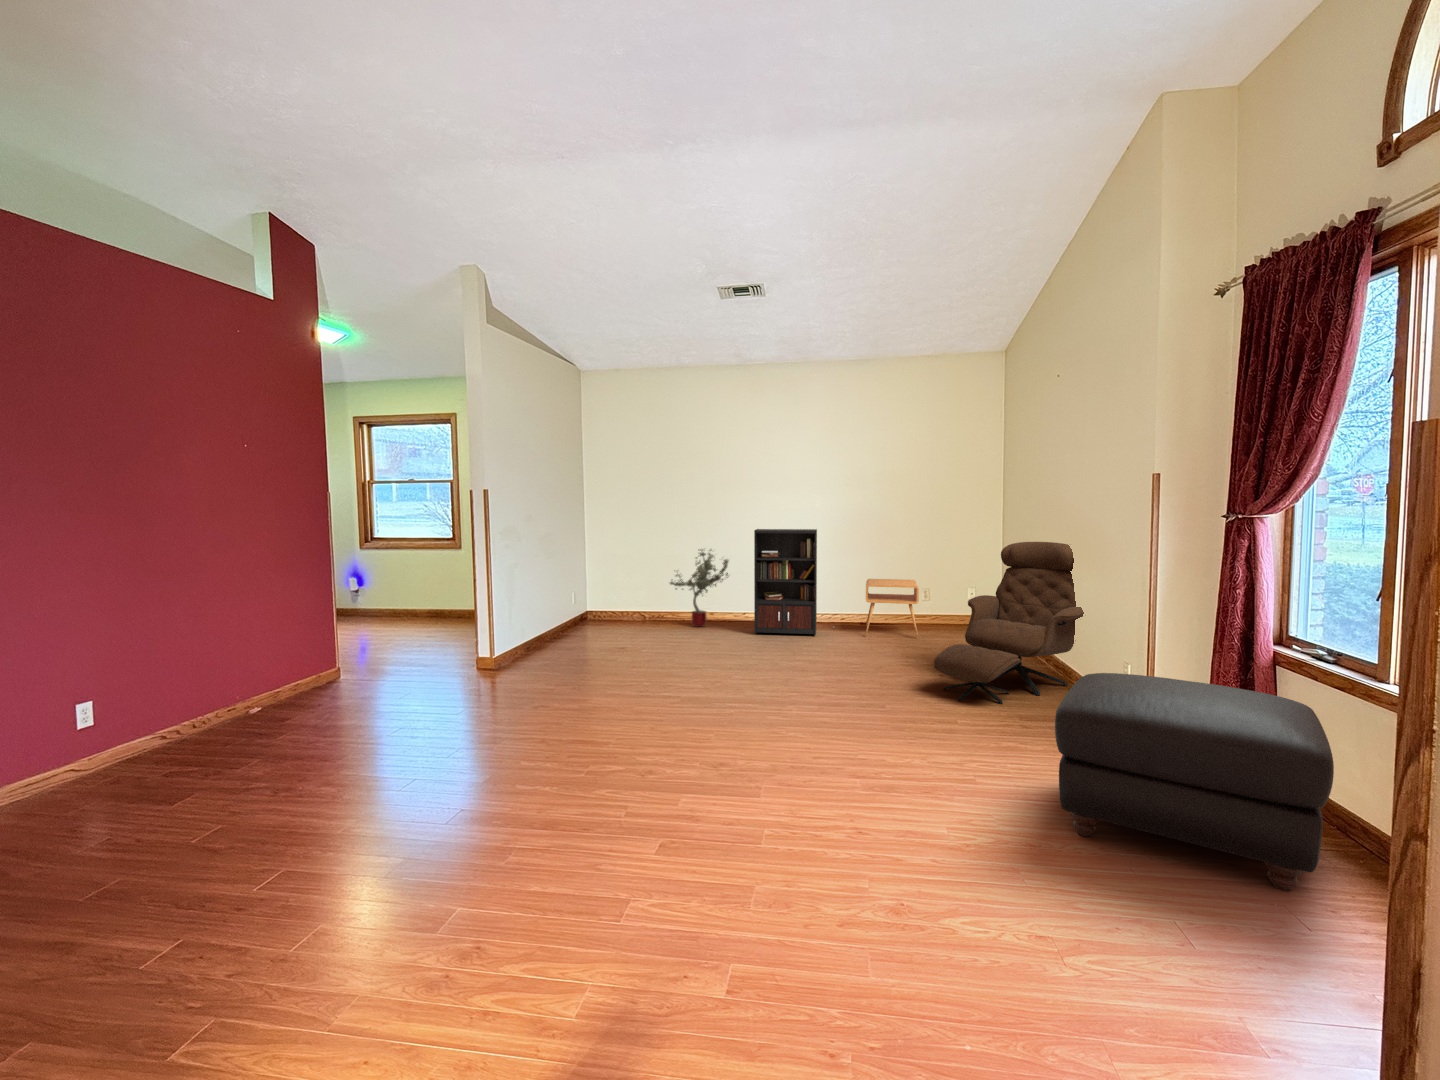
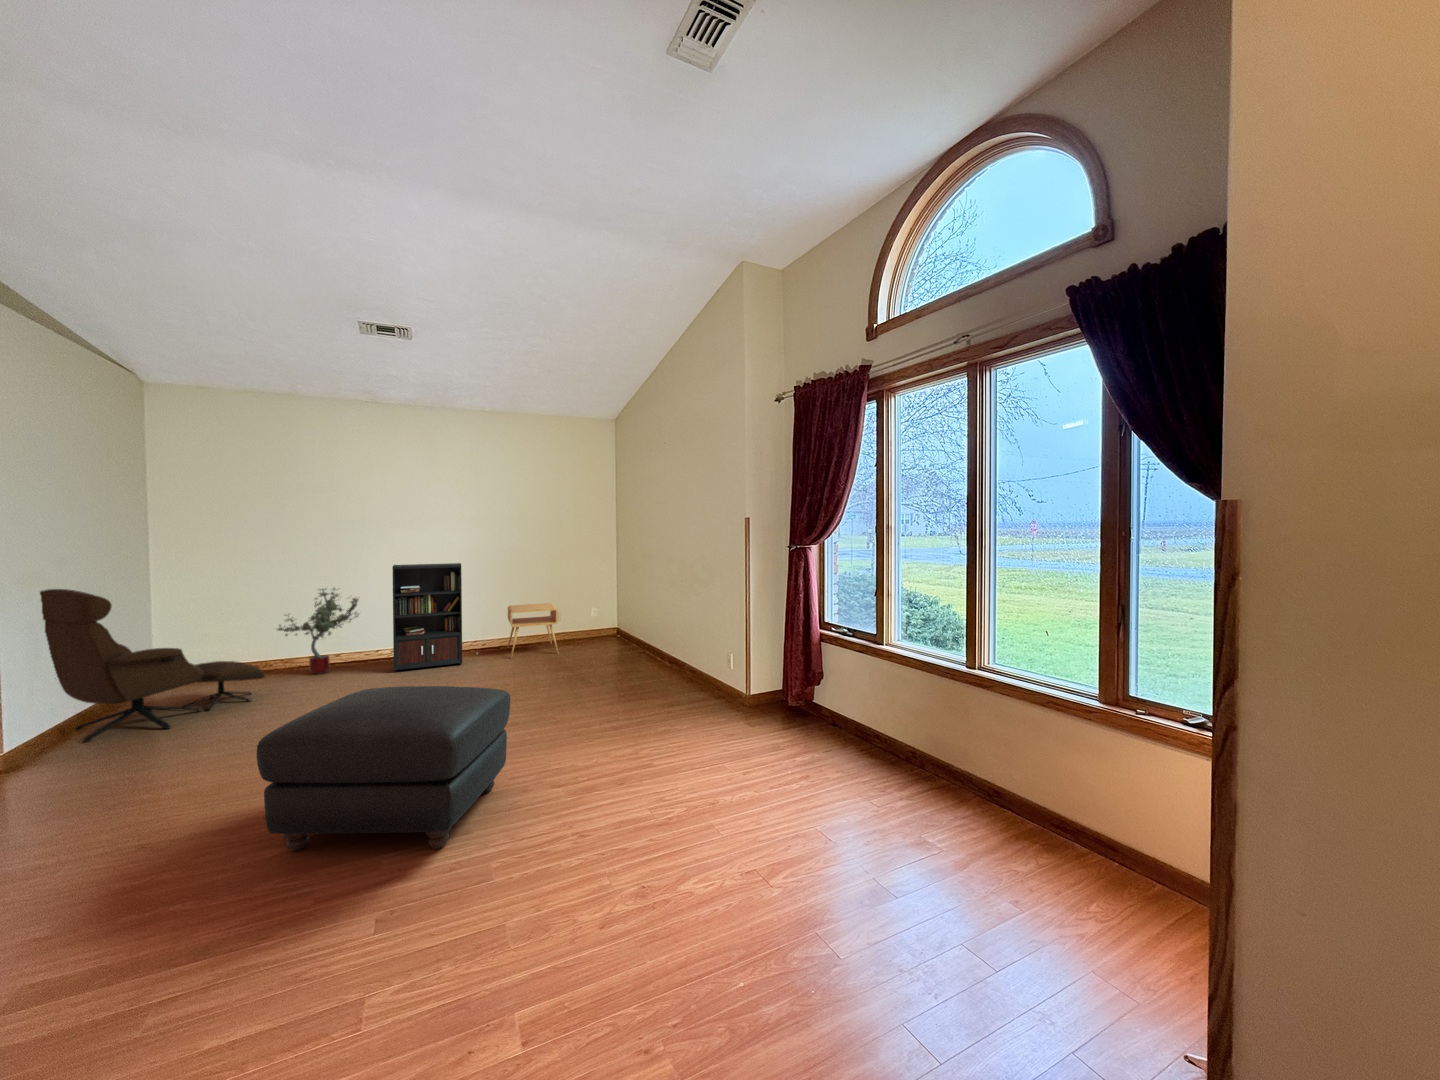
lounge chair: present [934,542,1084,704] -> present [40,589,264,743]
ottoman: present [1055,673,1334,891] -> present [256,686,510,851]

